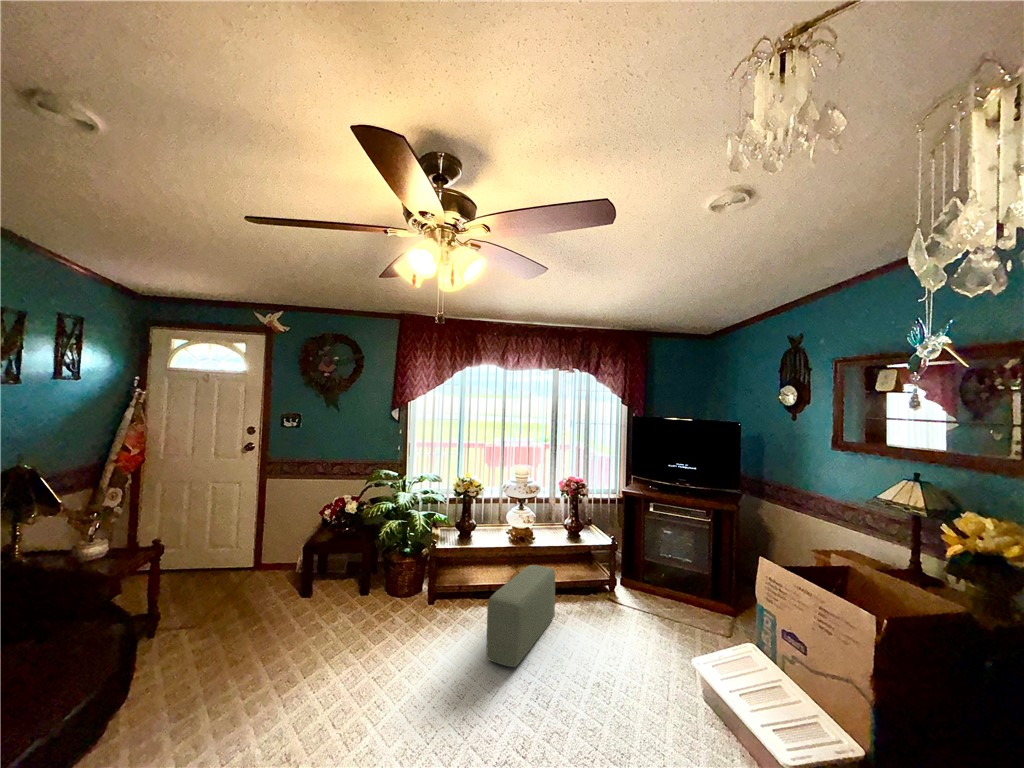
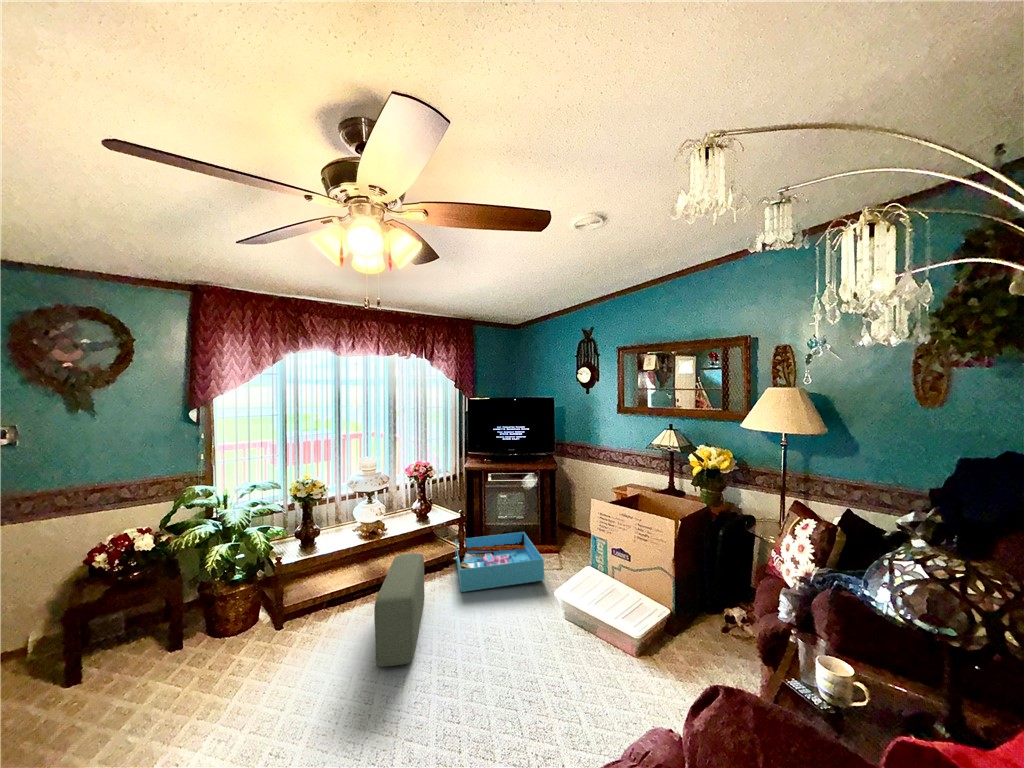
storage bin: none [593,567,695,643] -> present [455,532,544,592]

